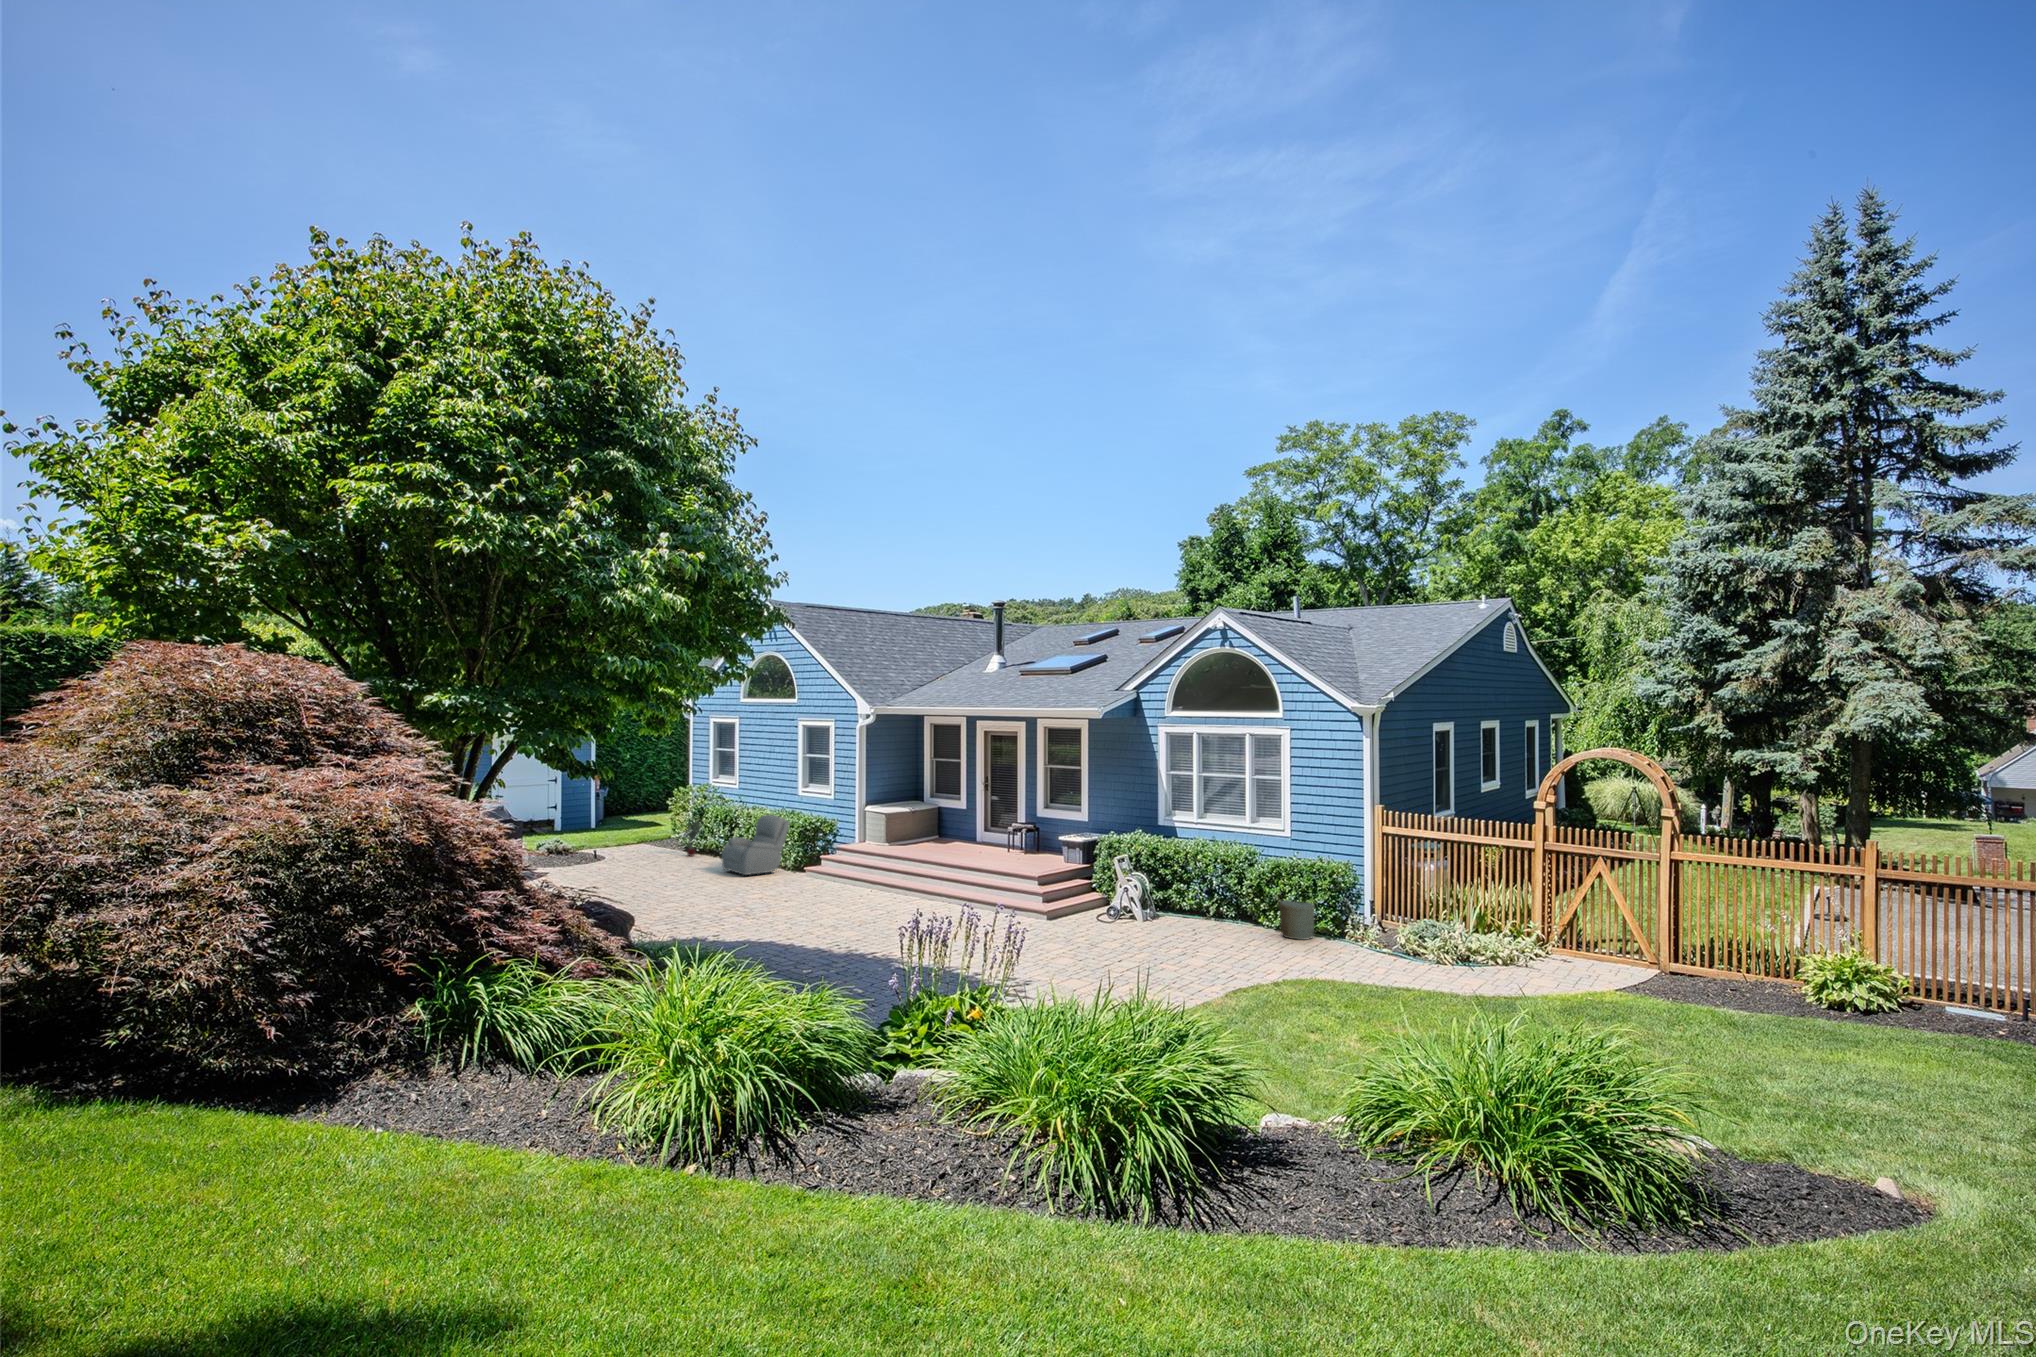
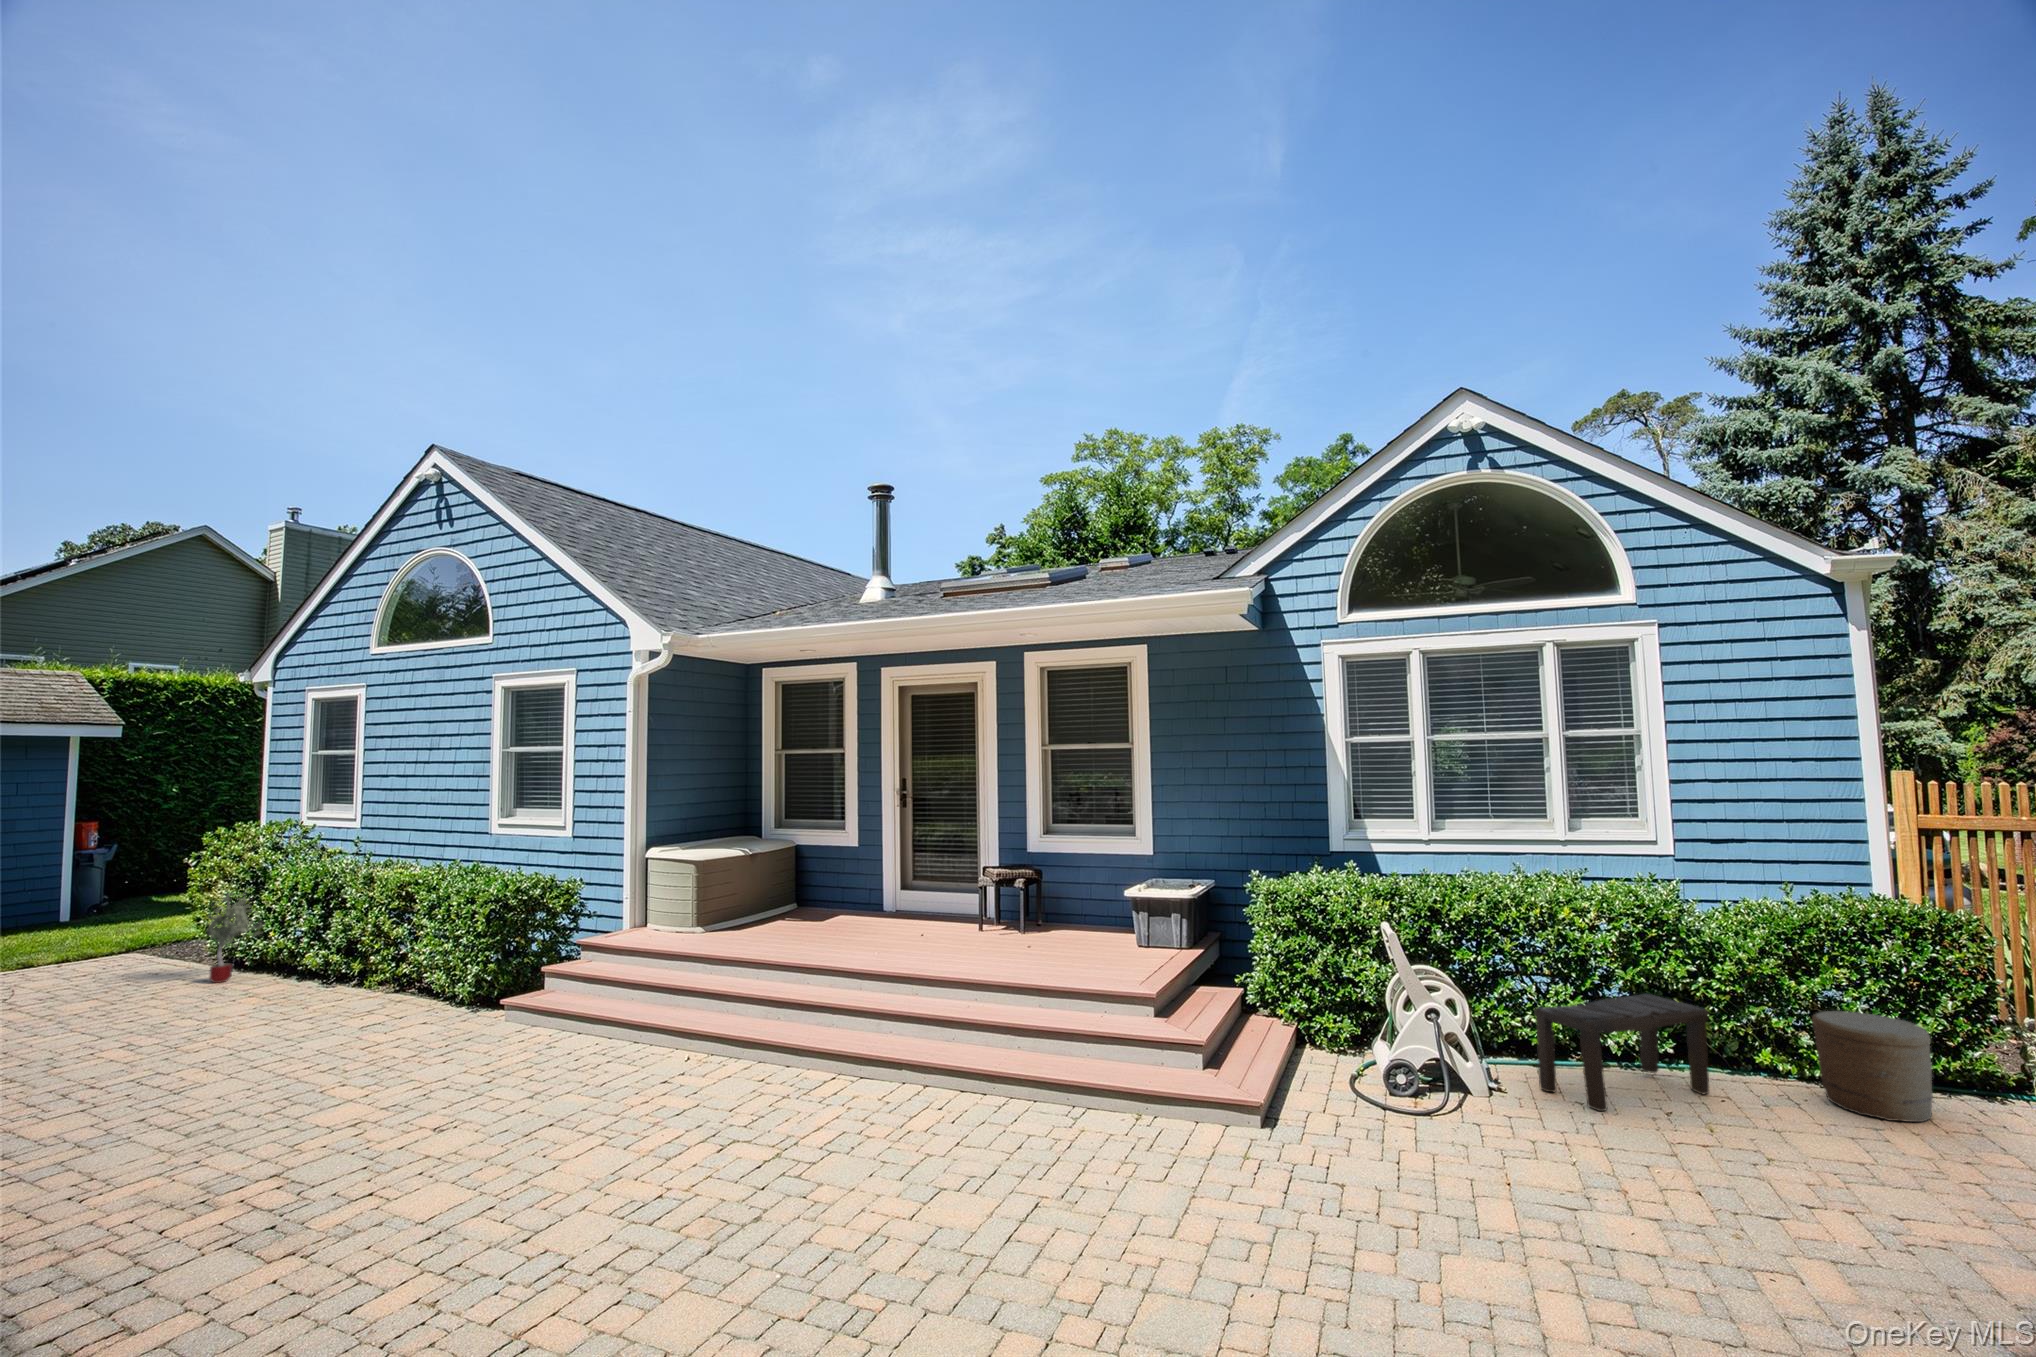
chair: present [722,815,789,875] -> none [274,879,463,1036]
bench: none [1180,891,1244,929] -> present [1534,993,1709,1111]

